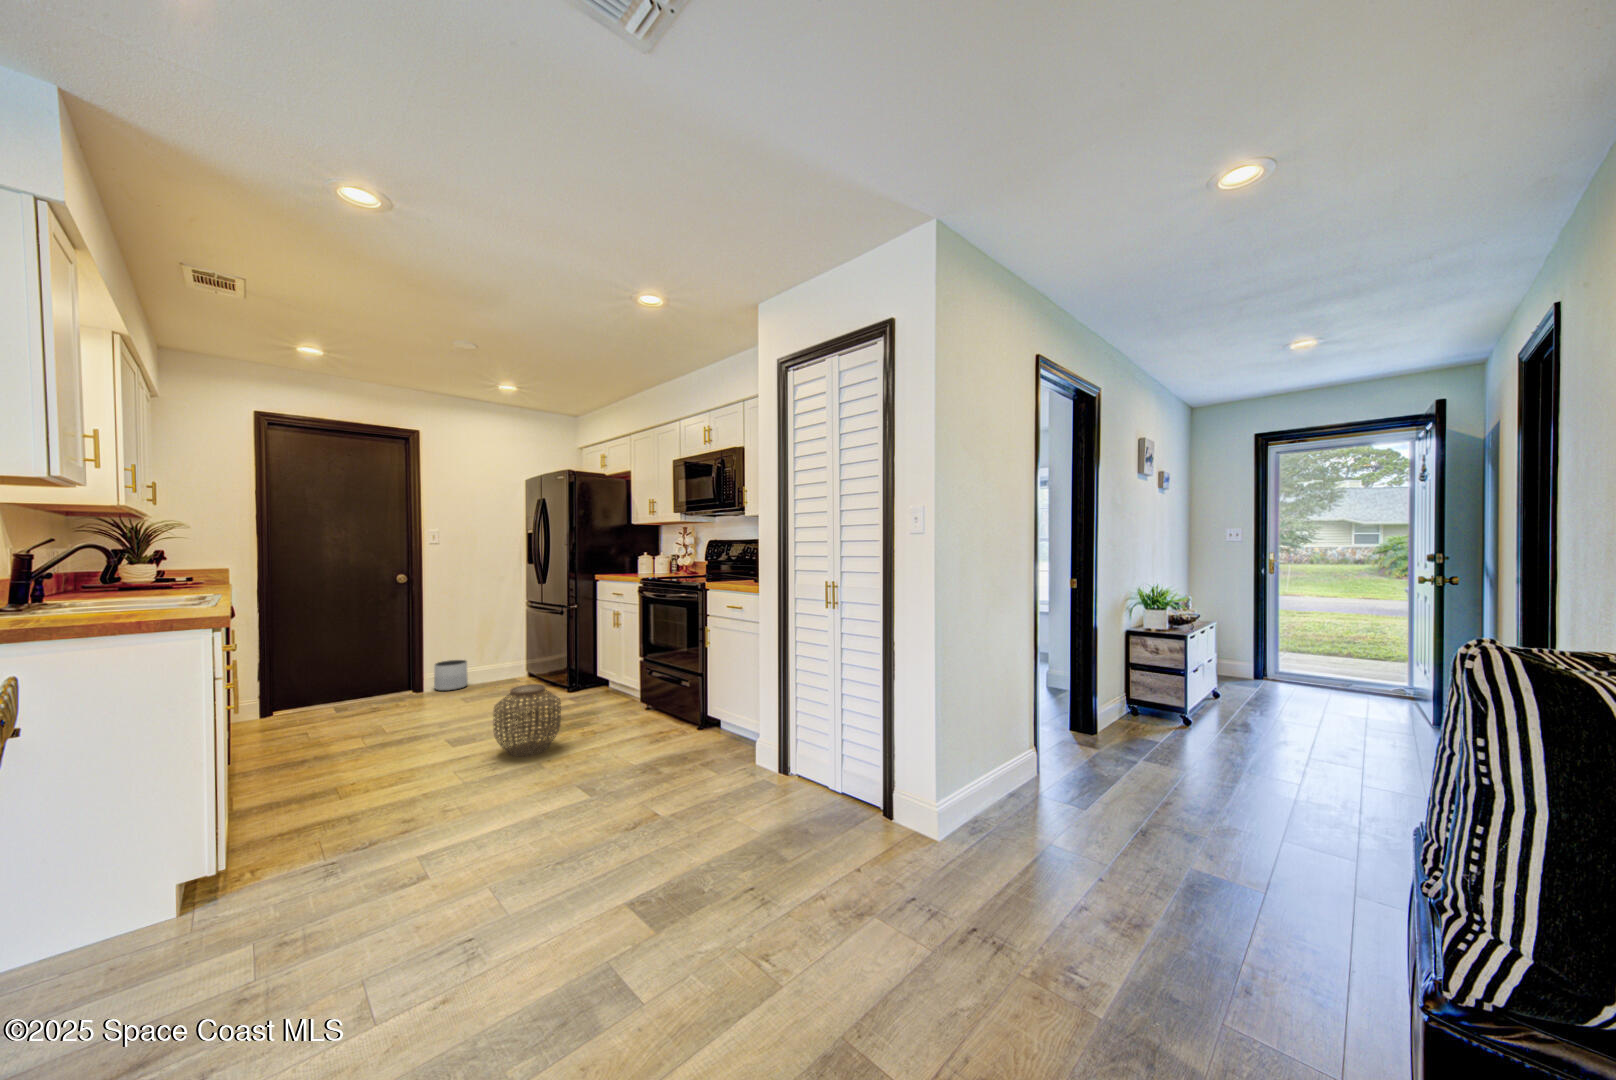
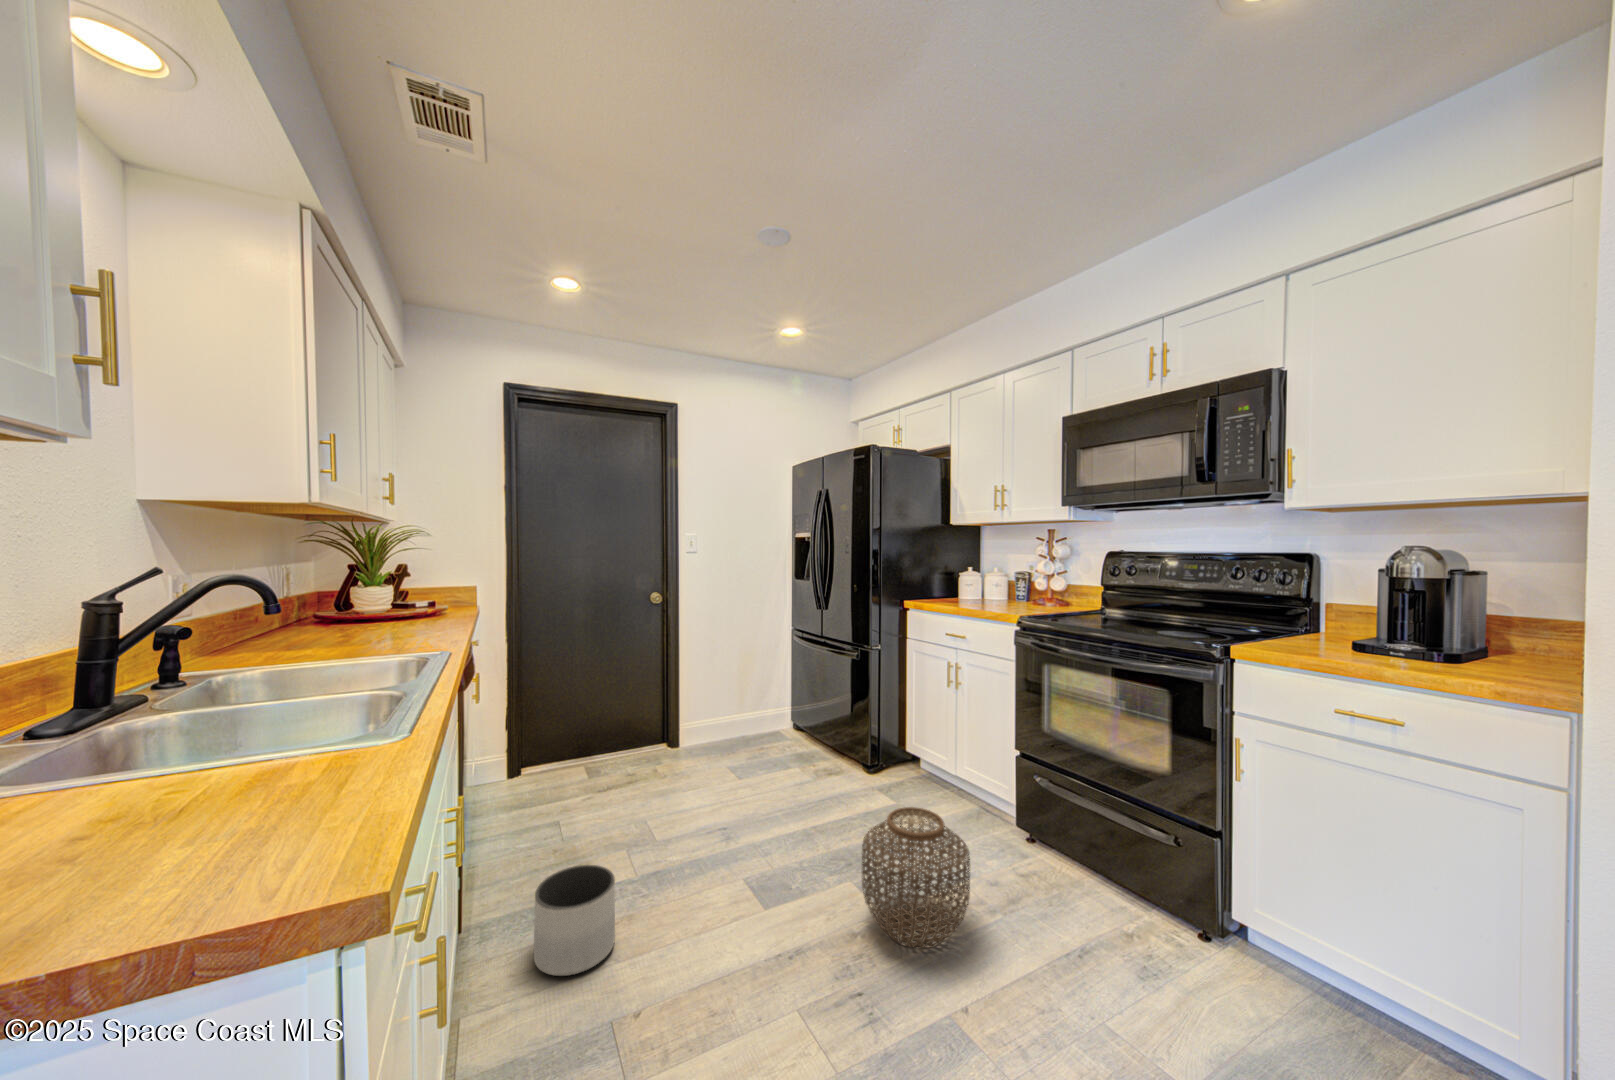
planter: present [434,660,468,691] -> present [534,865,615,976]

